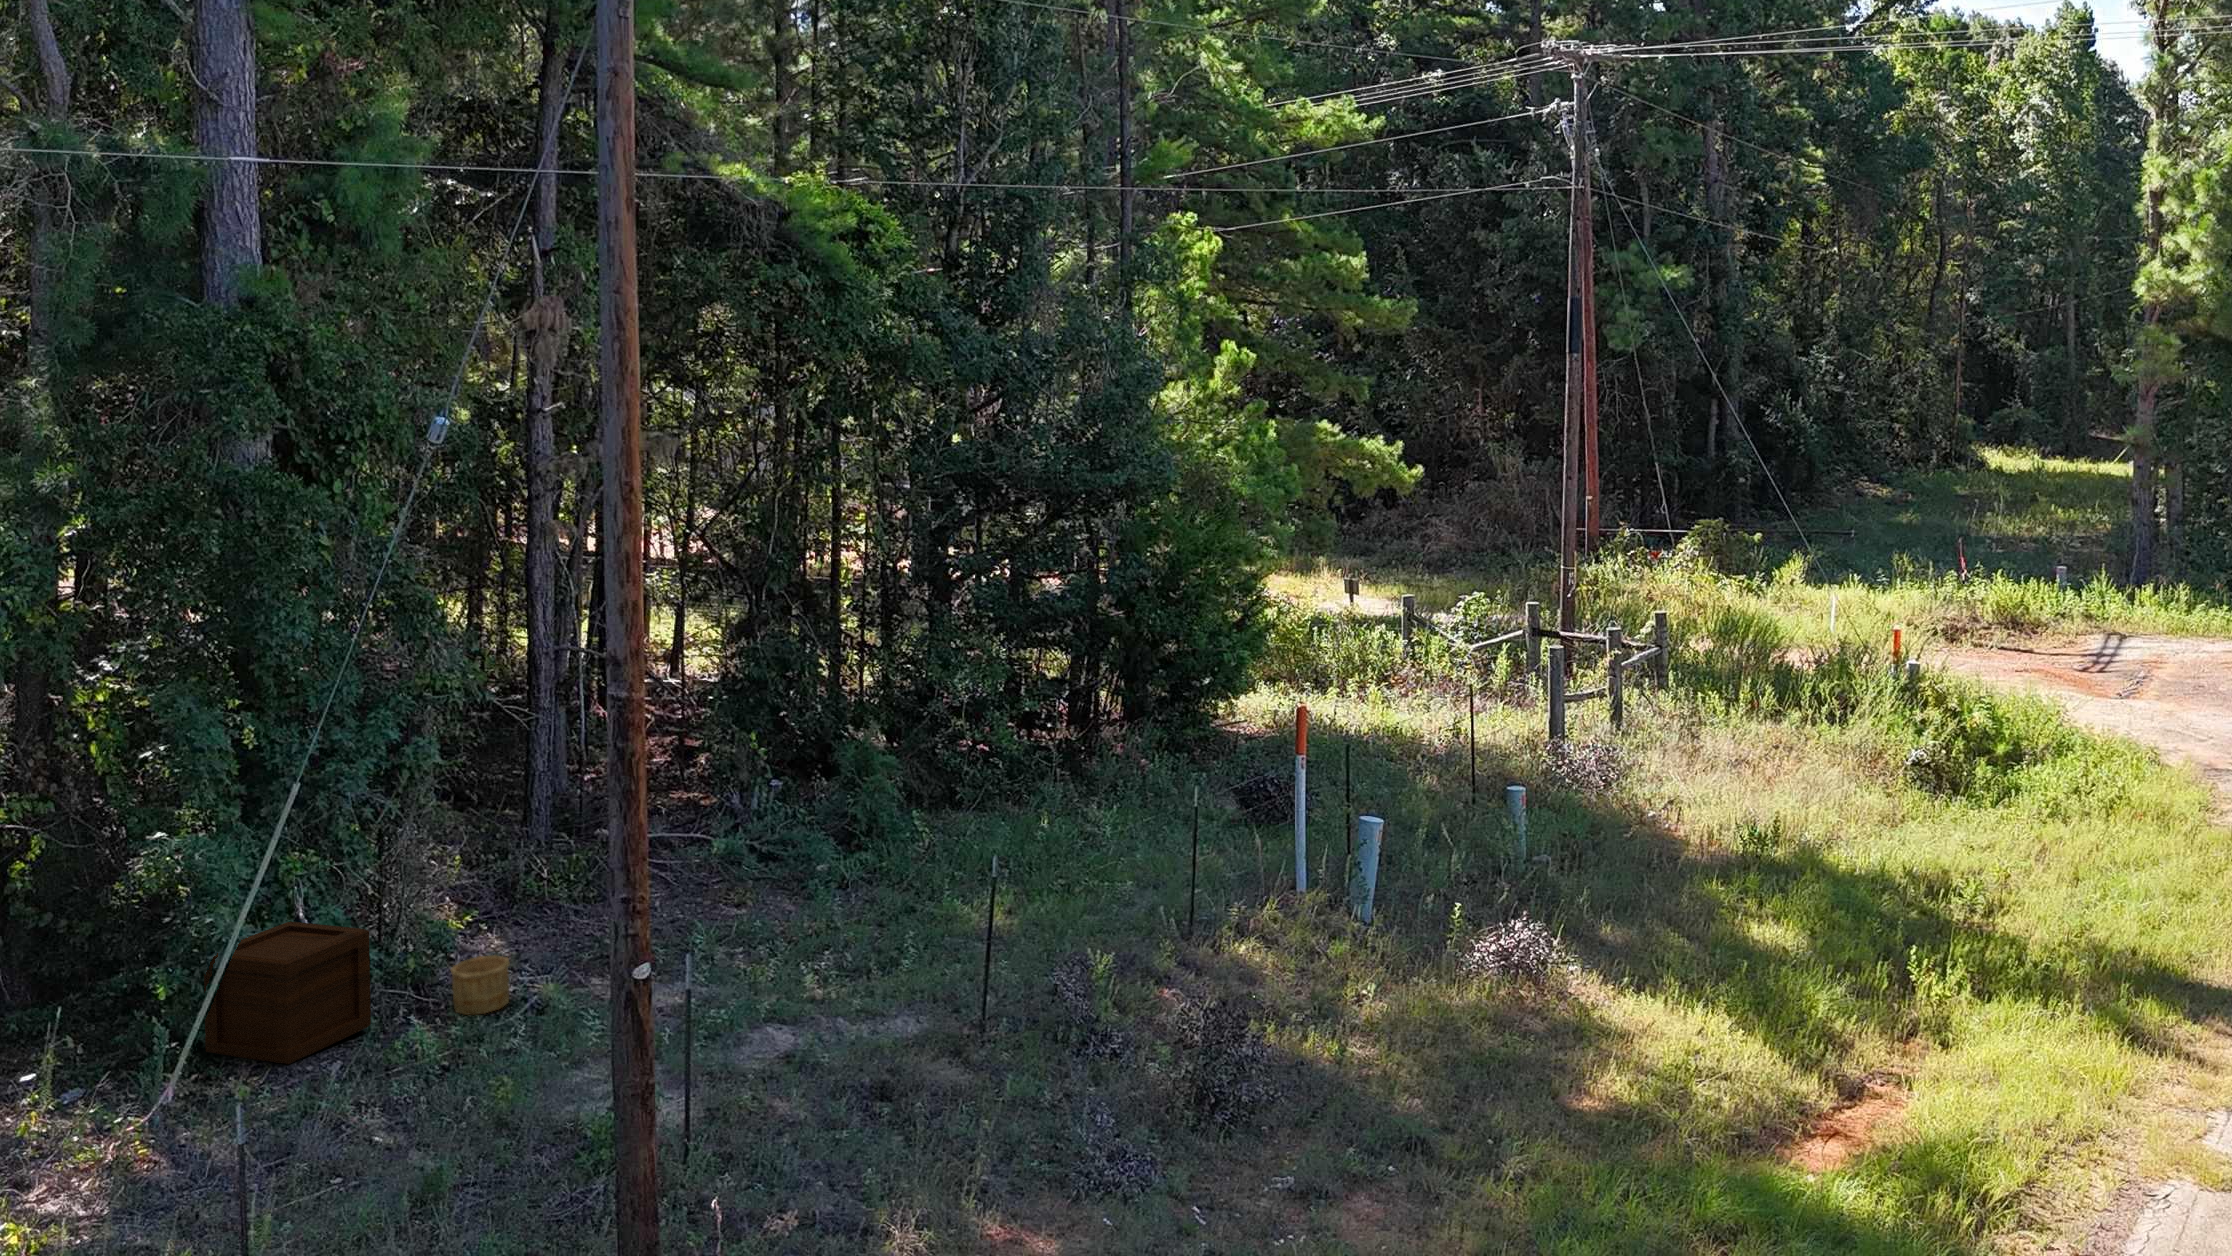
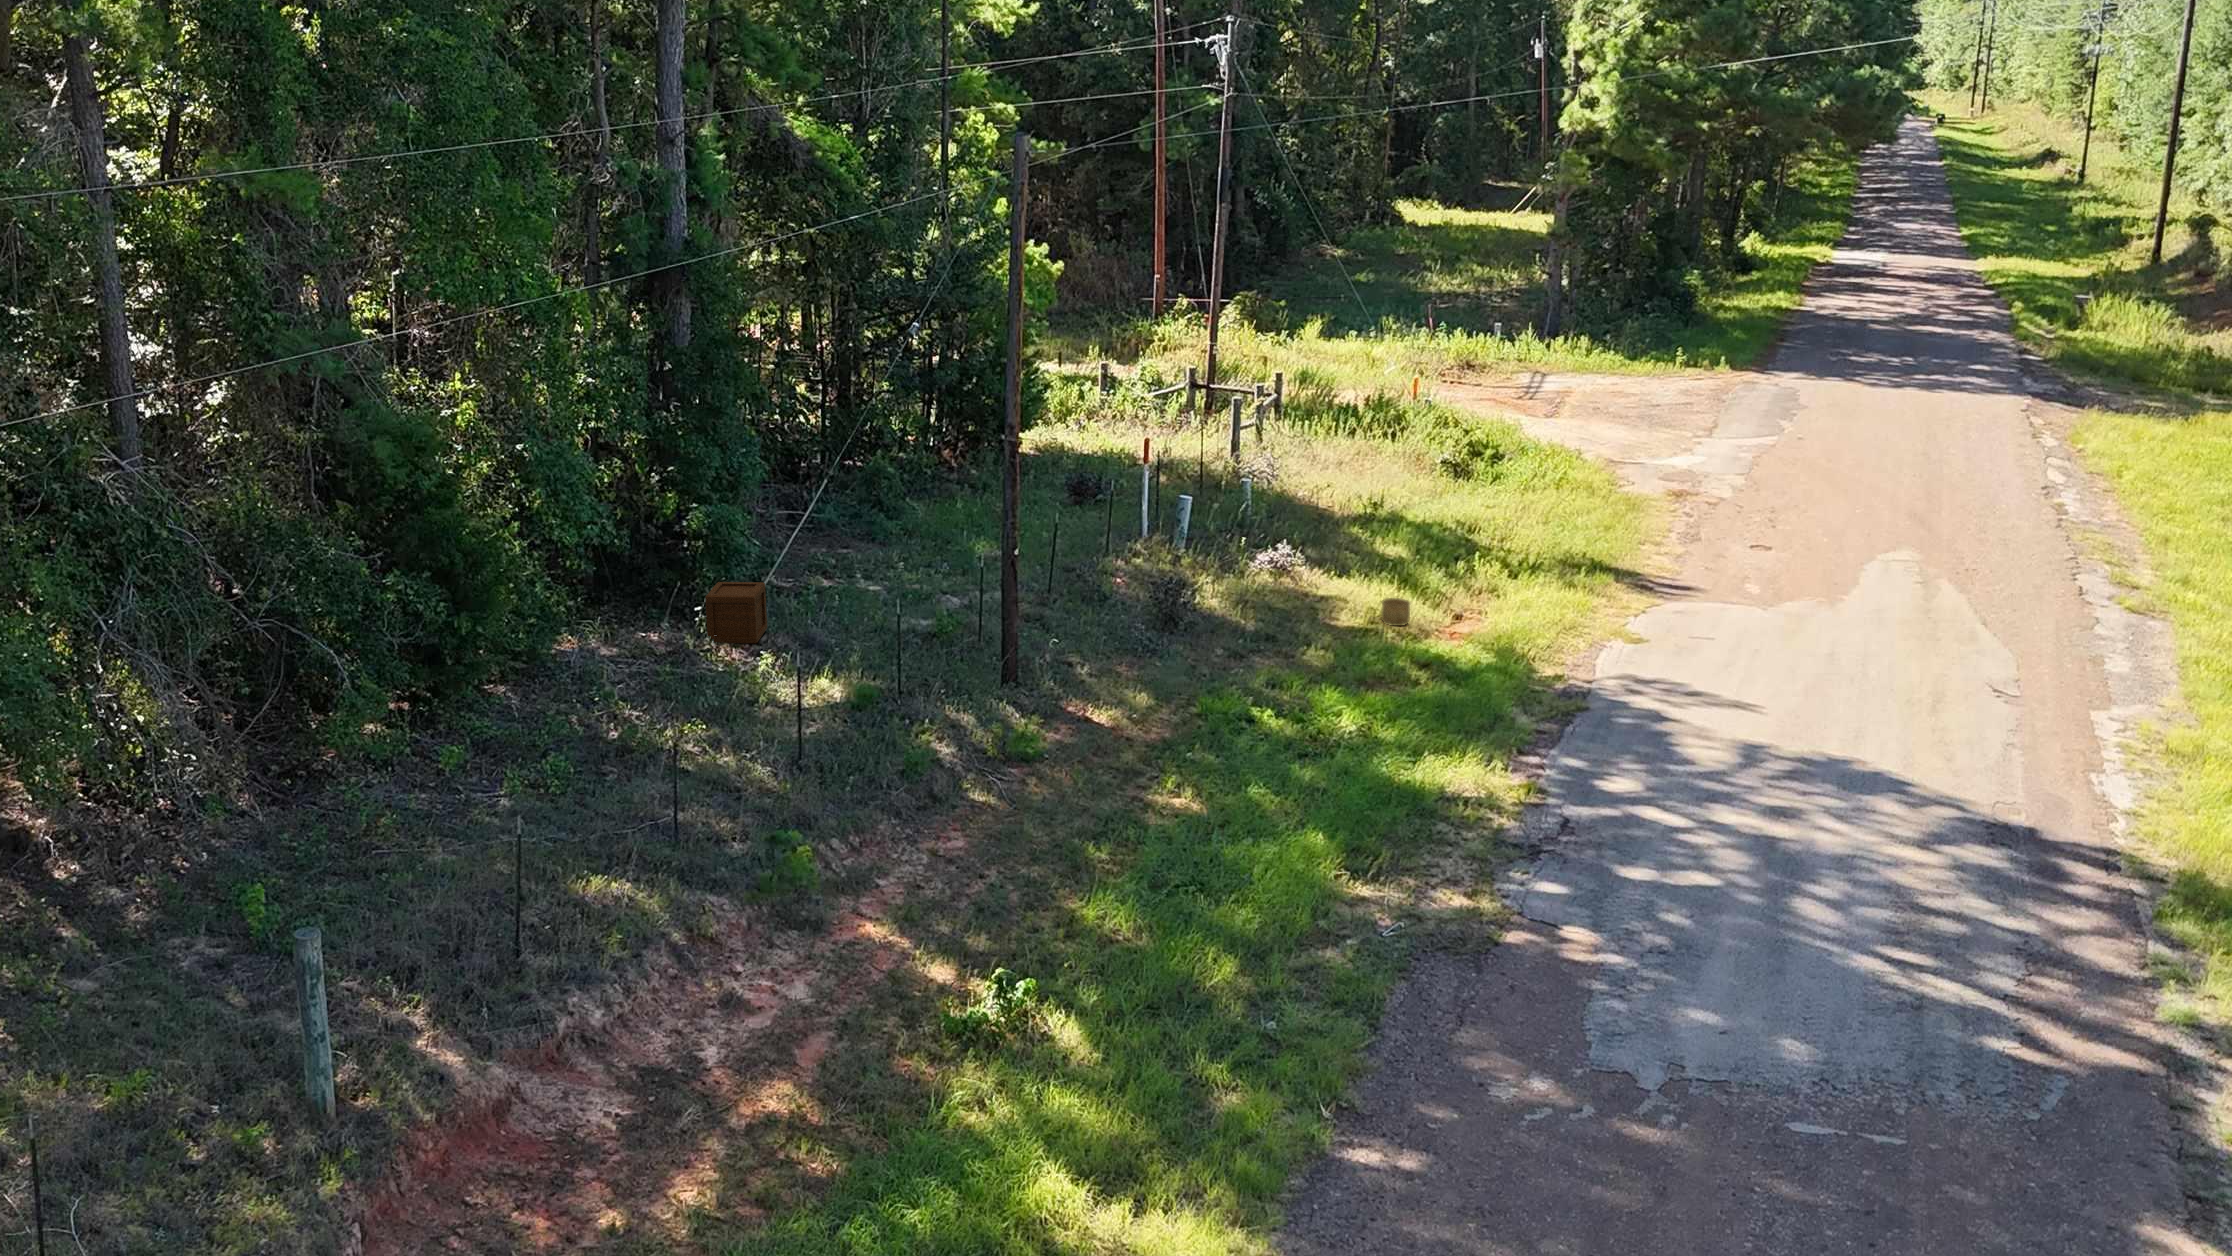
wooden bucket: present [451,955,510,1015] -> present [1381,598,1410,626]

